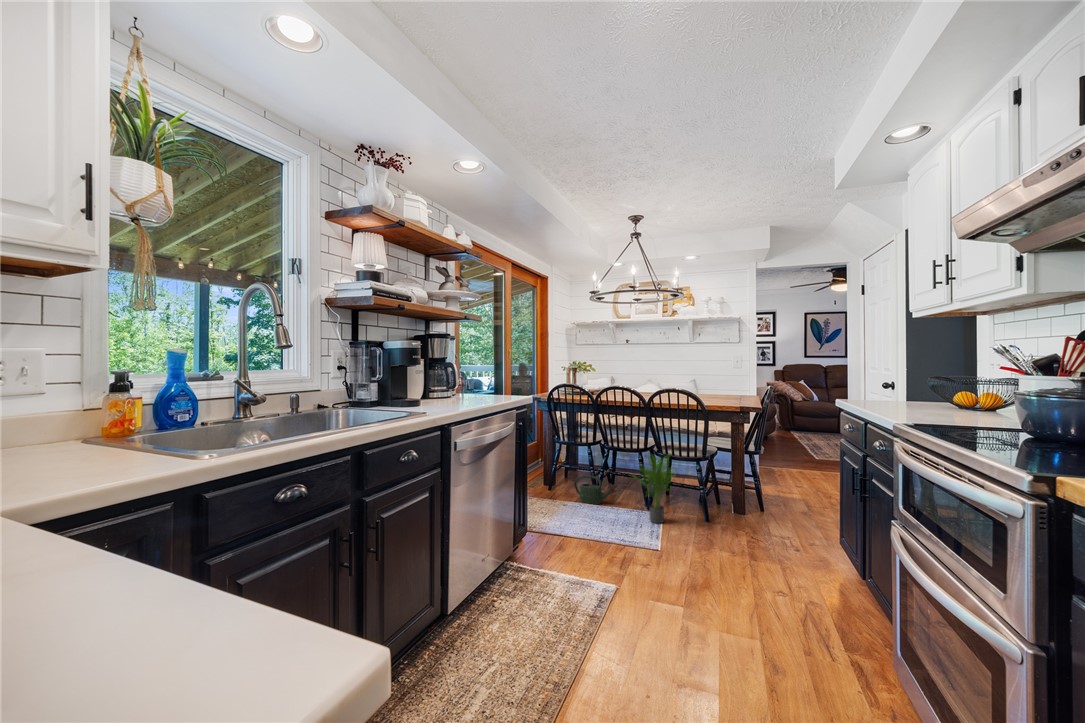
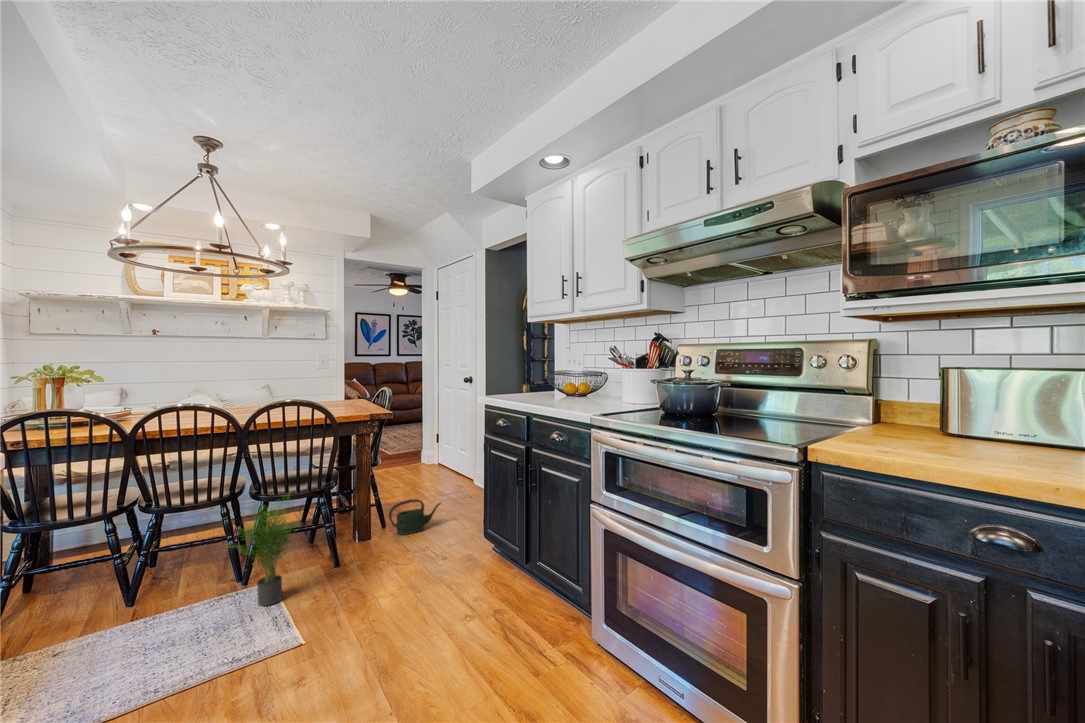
watering can: present [574,476,616,504] -> present [389,499,441,535]

